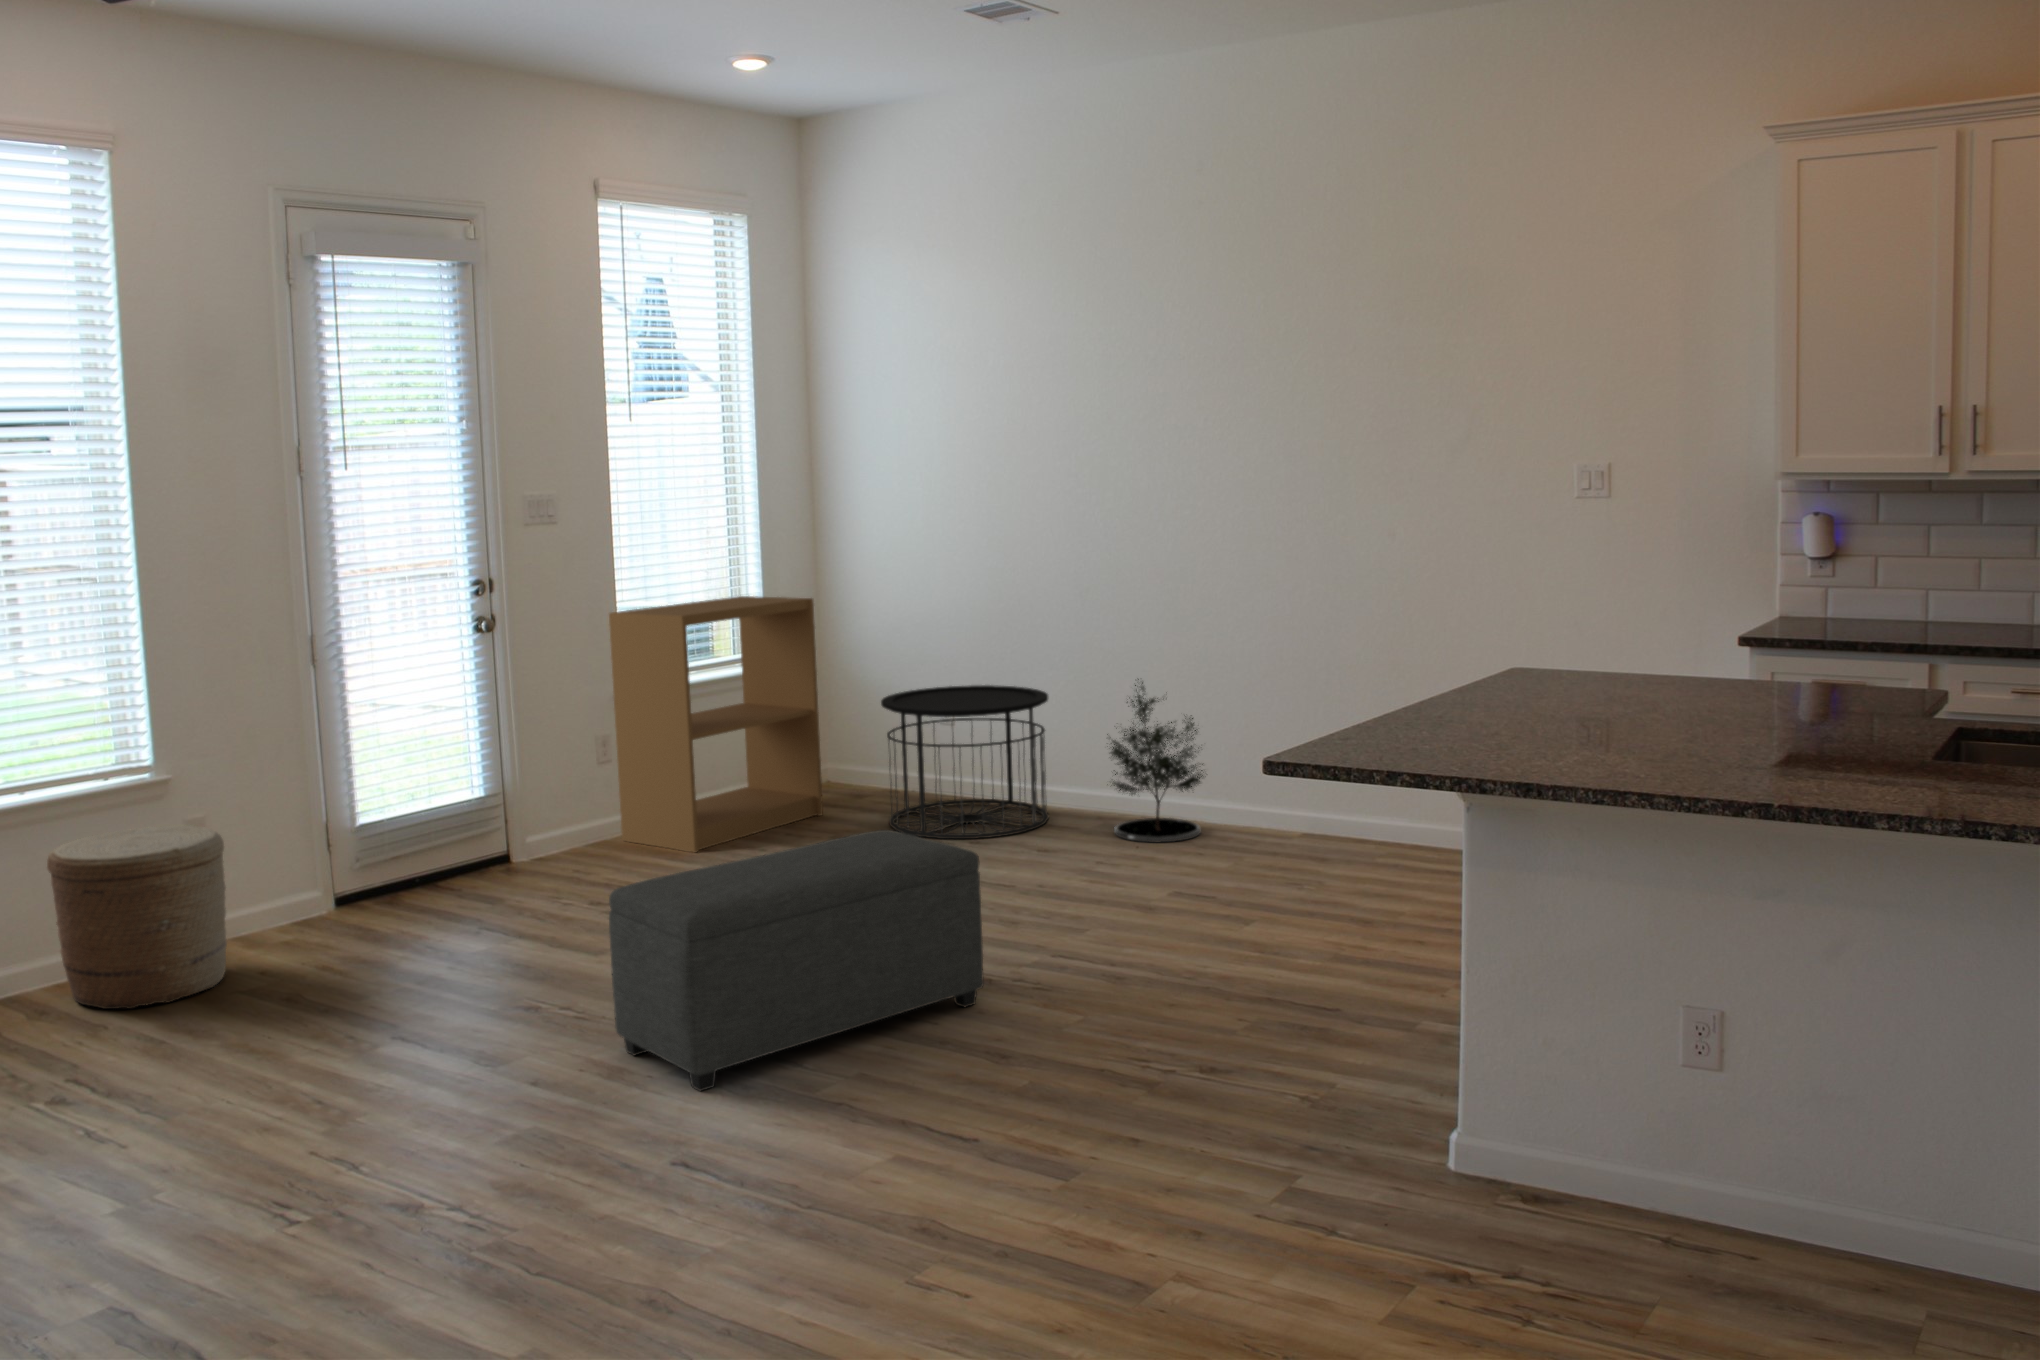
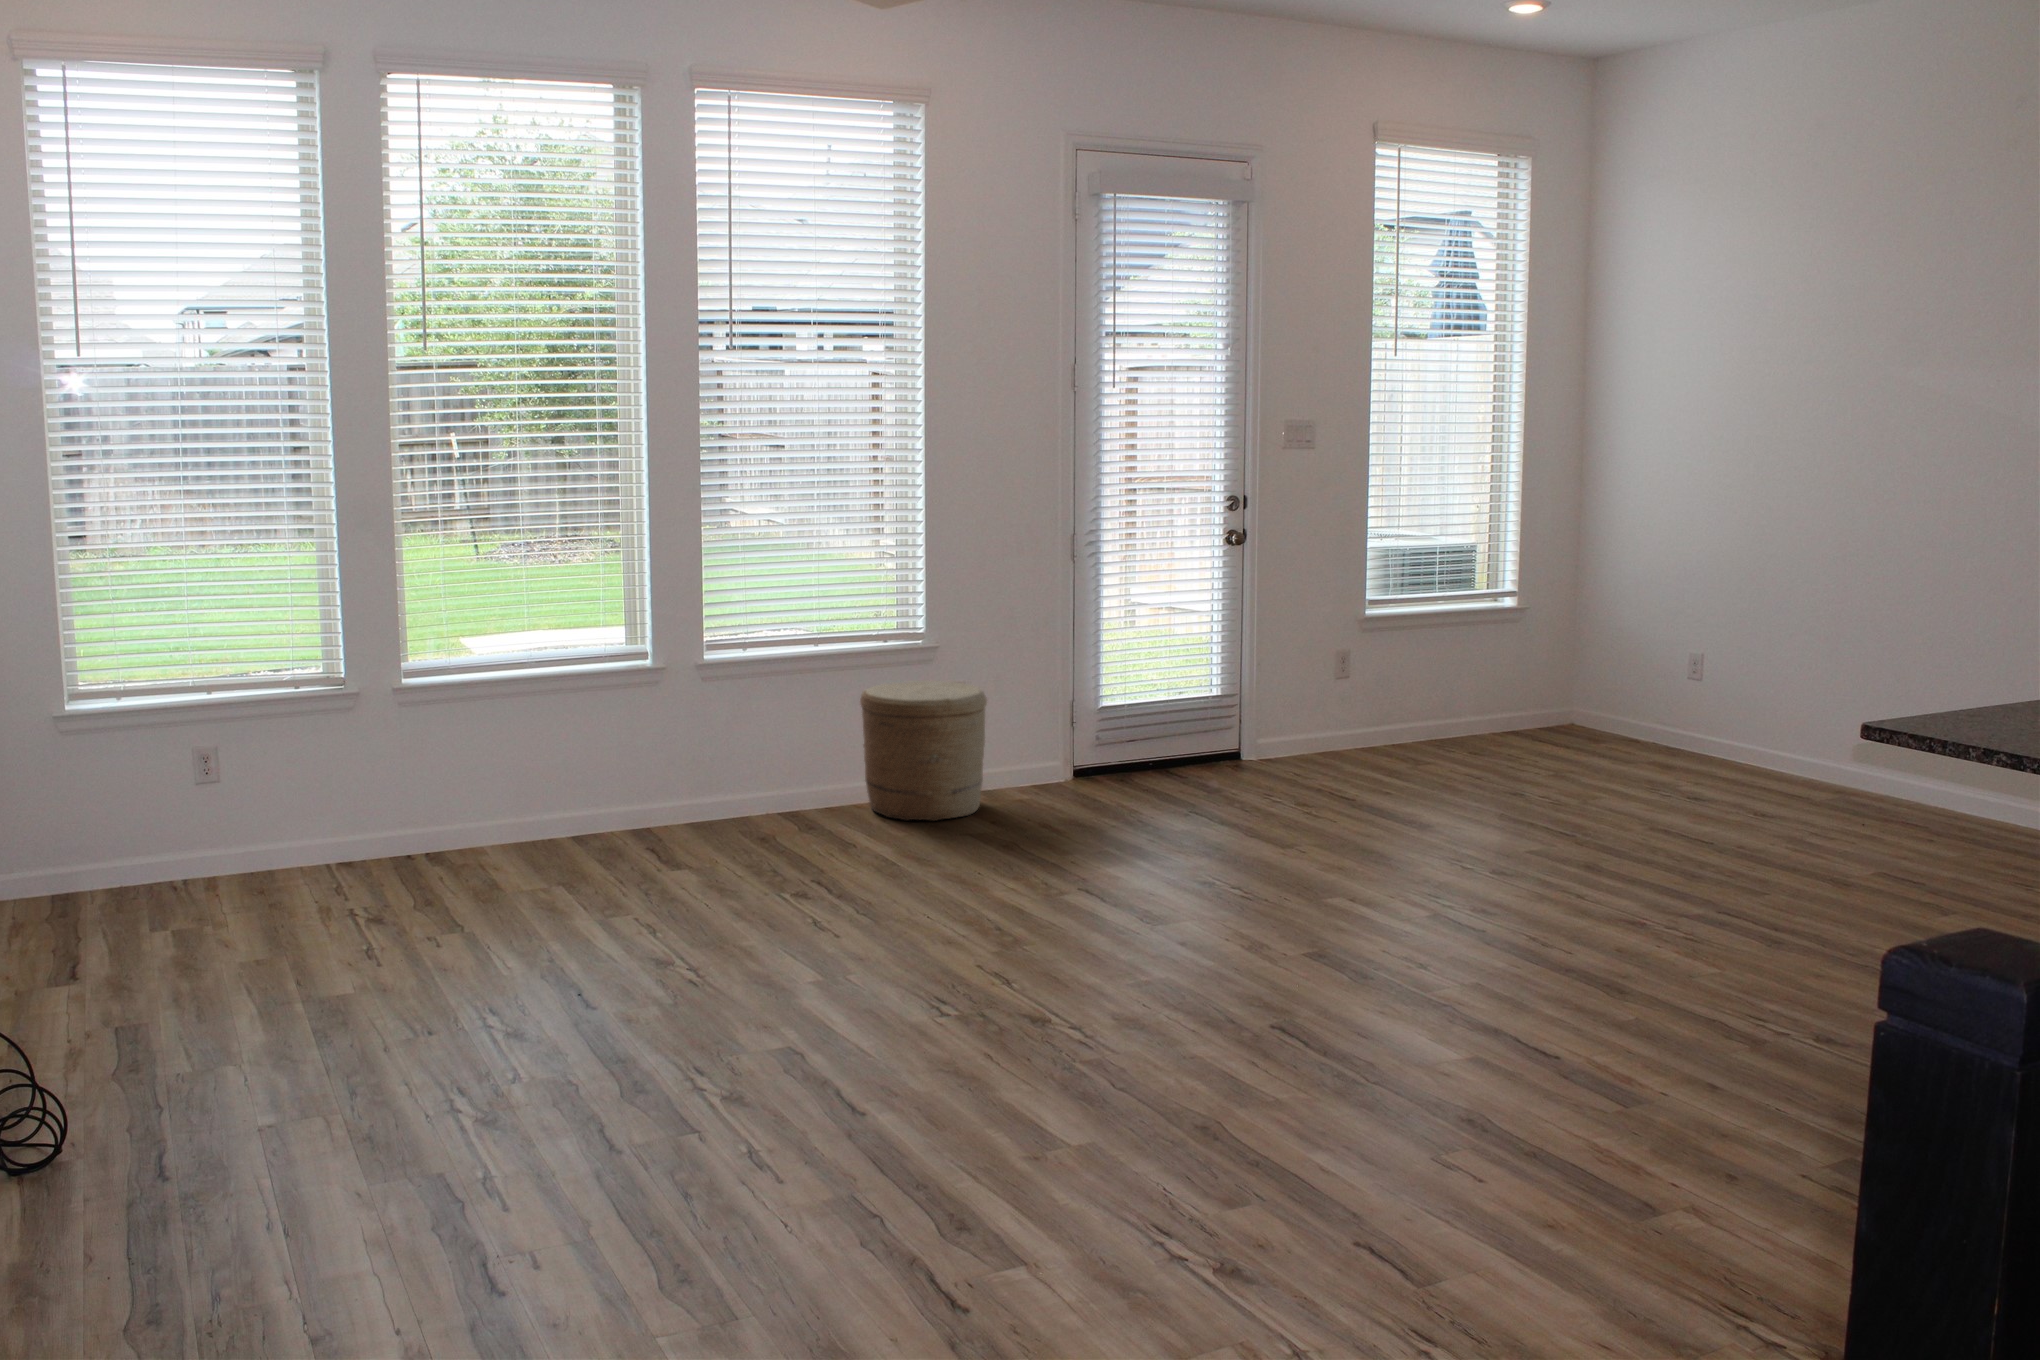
bookshelf: present [609,596,823,853] -> none [1345,533,1562,774]
potted tree: present [1107,679,1204,843] -> none [1865,652,2003,839]
side table: present [881,685,1049,839] -> none [1616,642,1815,804]
ottoman: present [609,830,984,1091] -> none [1255,765,1630,967]

